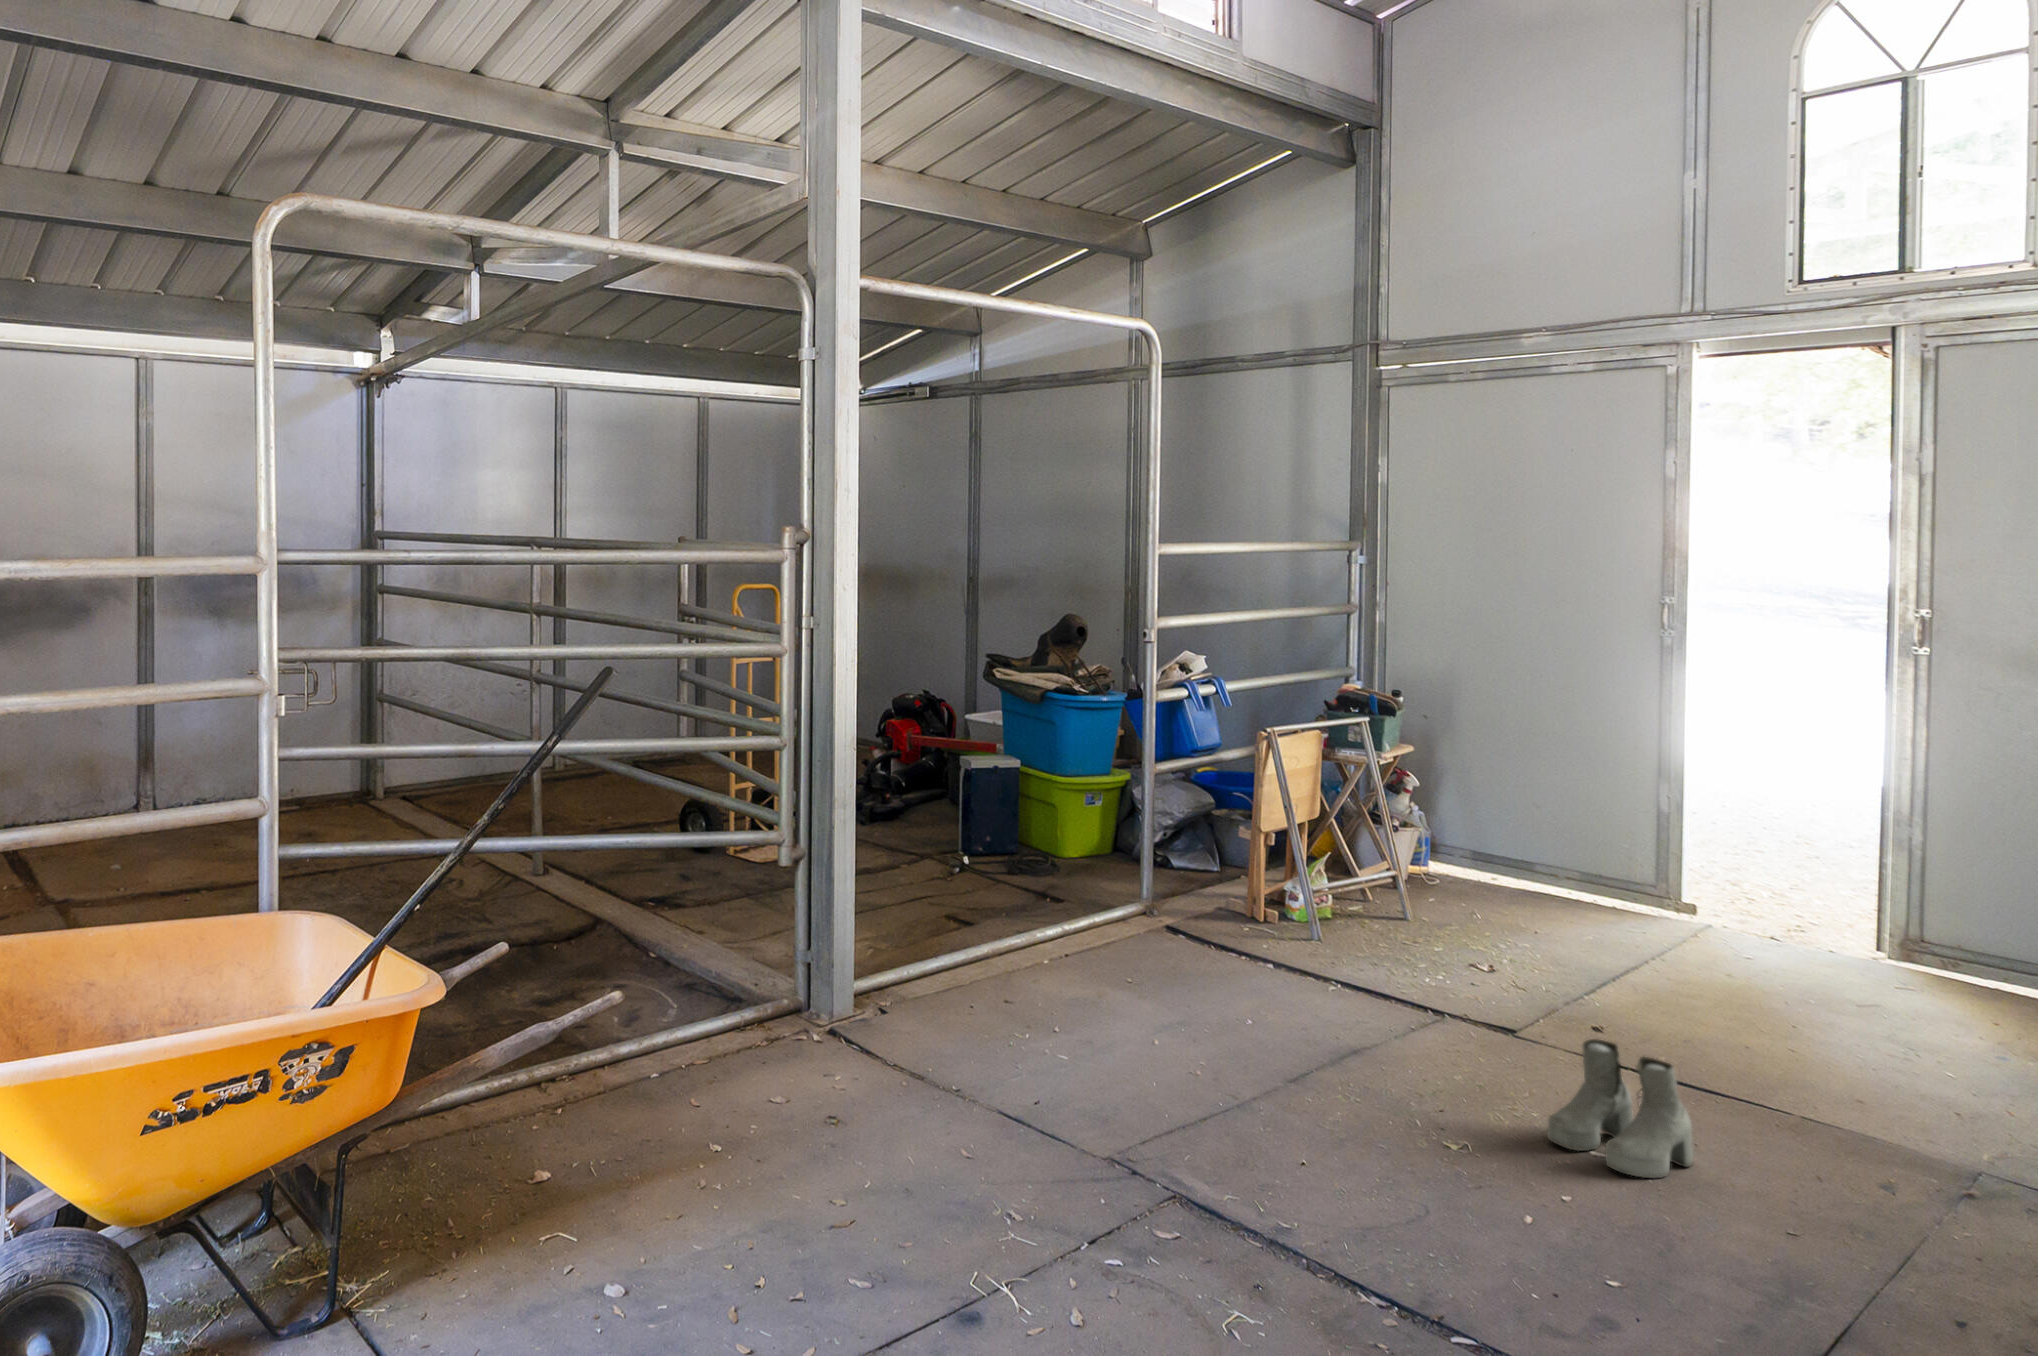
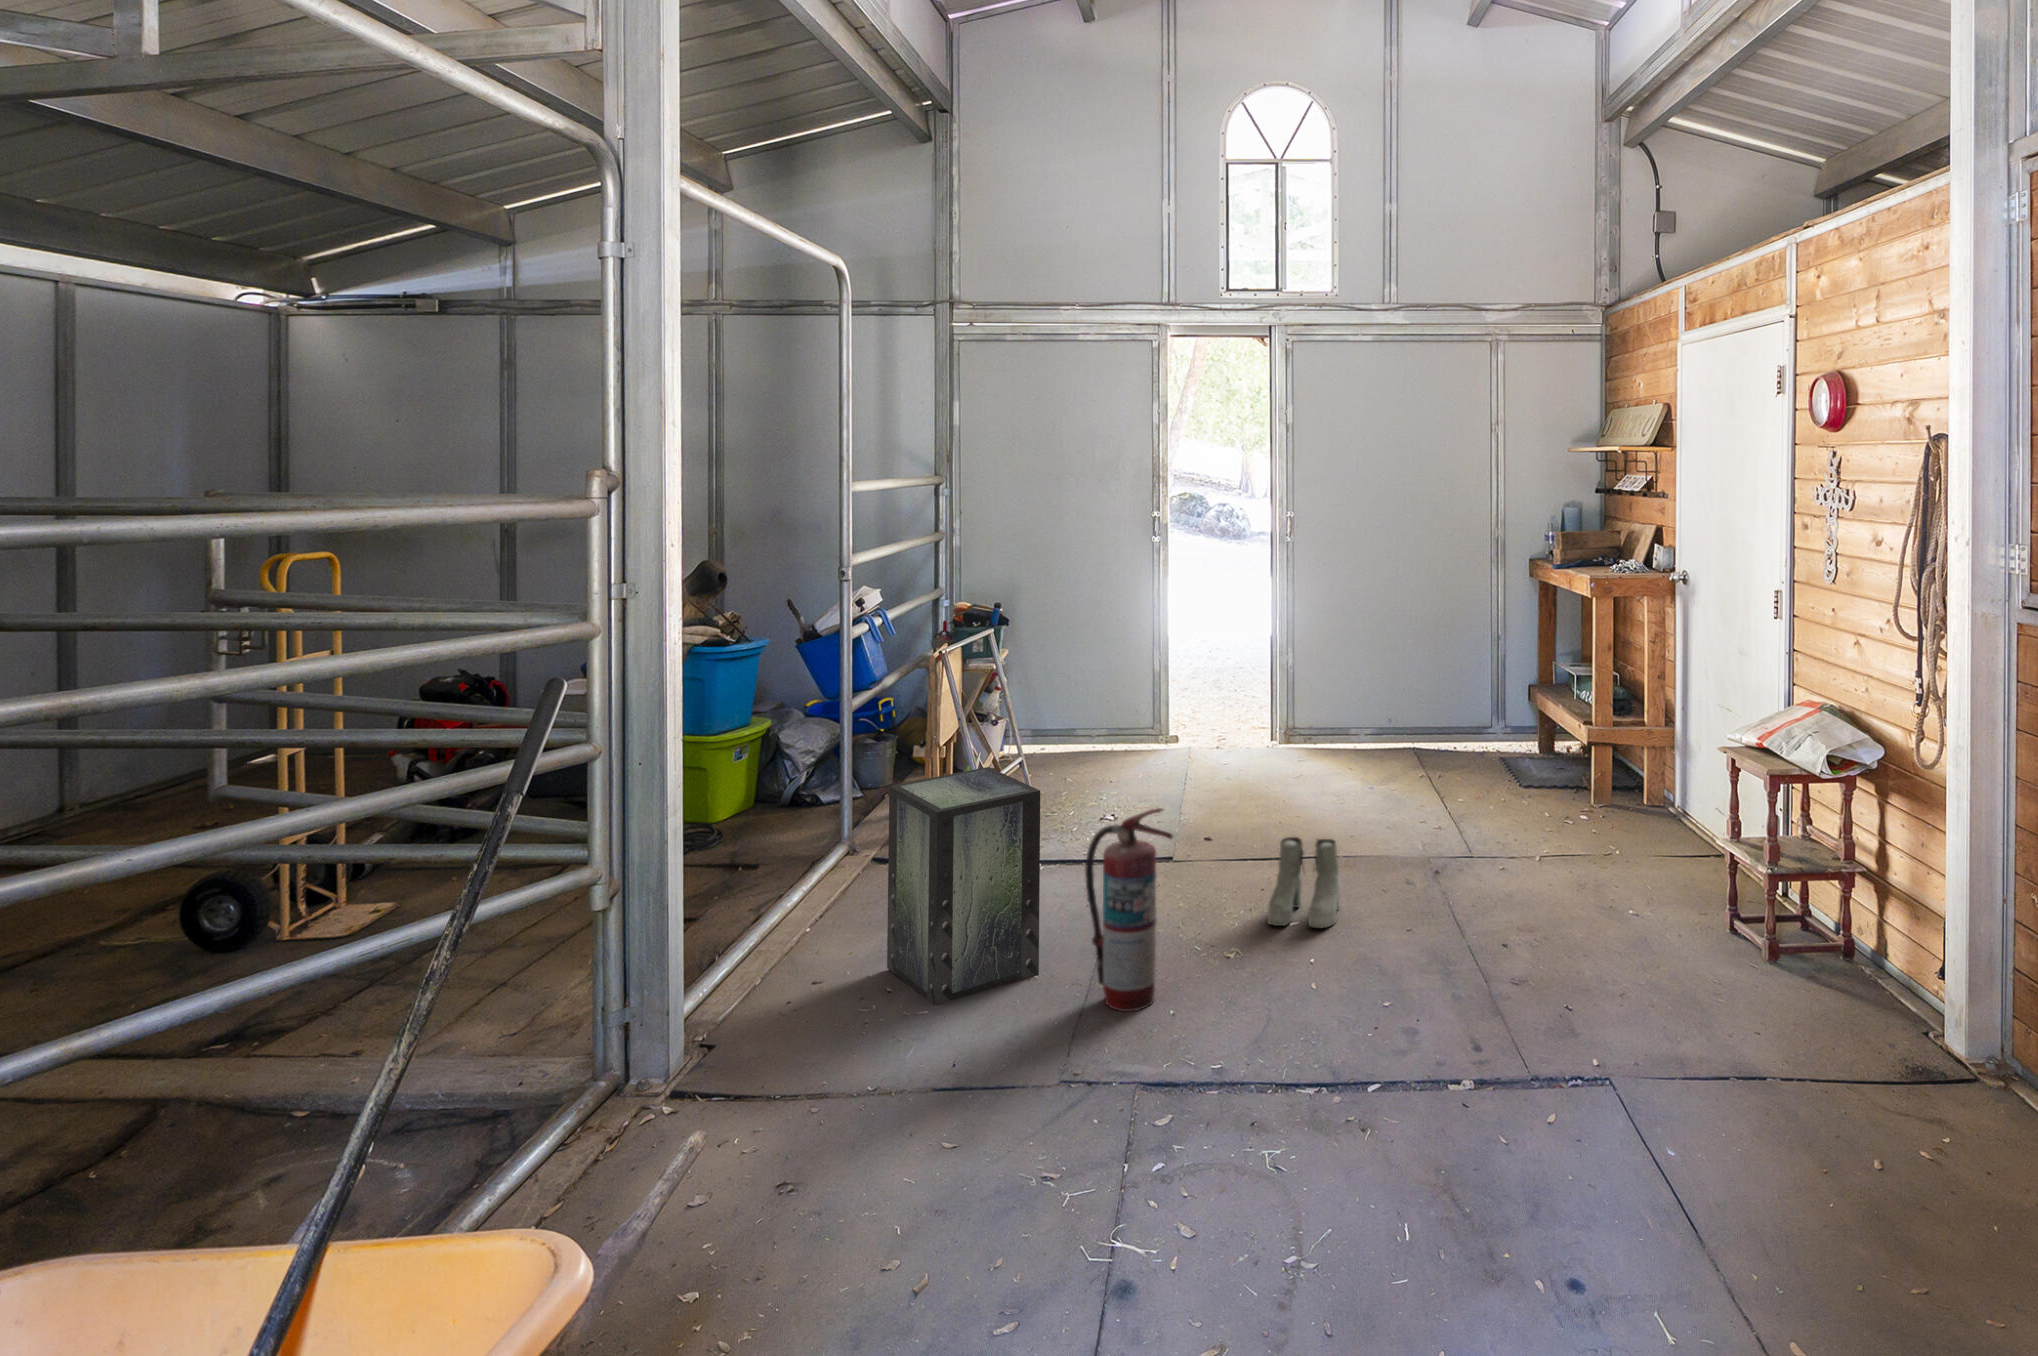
storage box: none [1074,834,1210,1074] -> present [887,767,1040,1005]
fire extinguisher: none [1226,922,1309,1147] -> present [1085,808,1173,1012]

